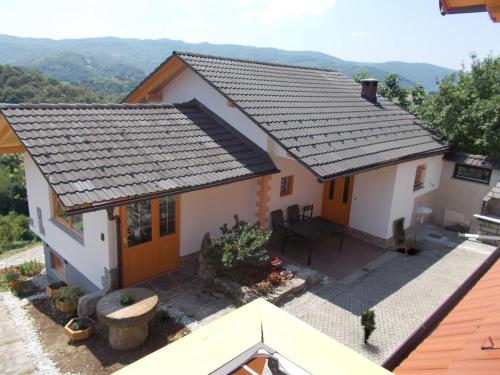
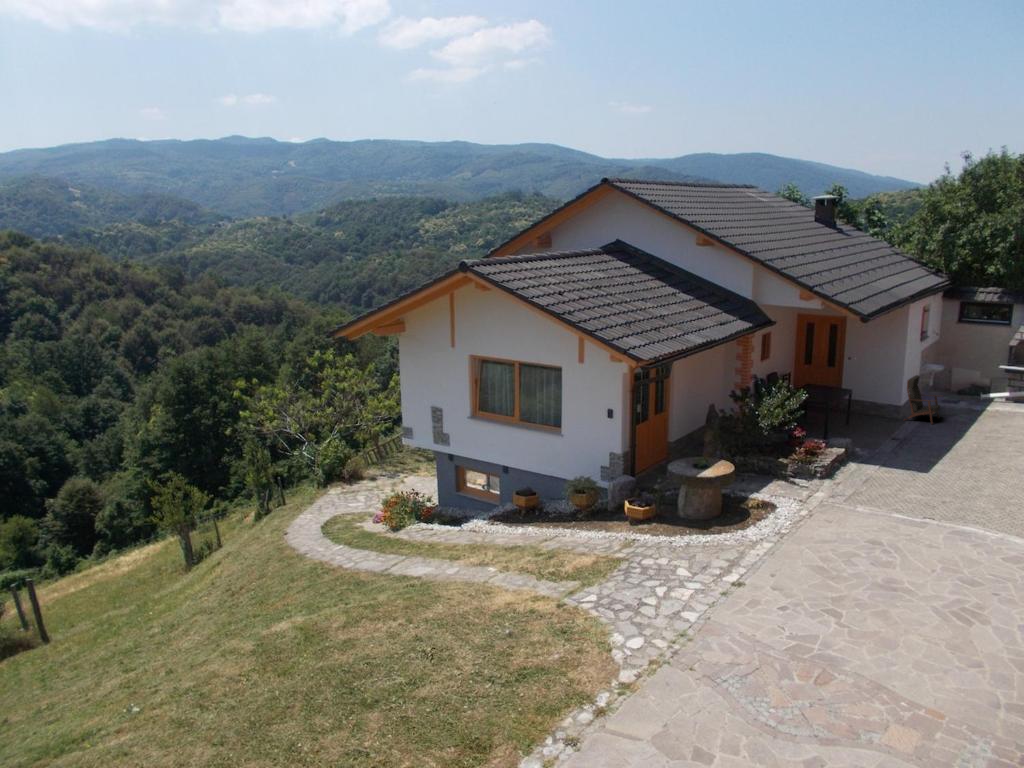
potted plant: present [360,308,376,343] -> none [938,456,961,493]

